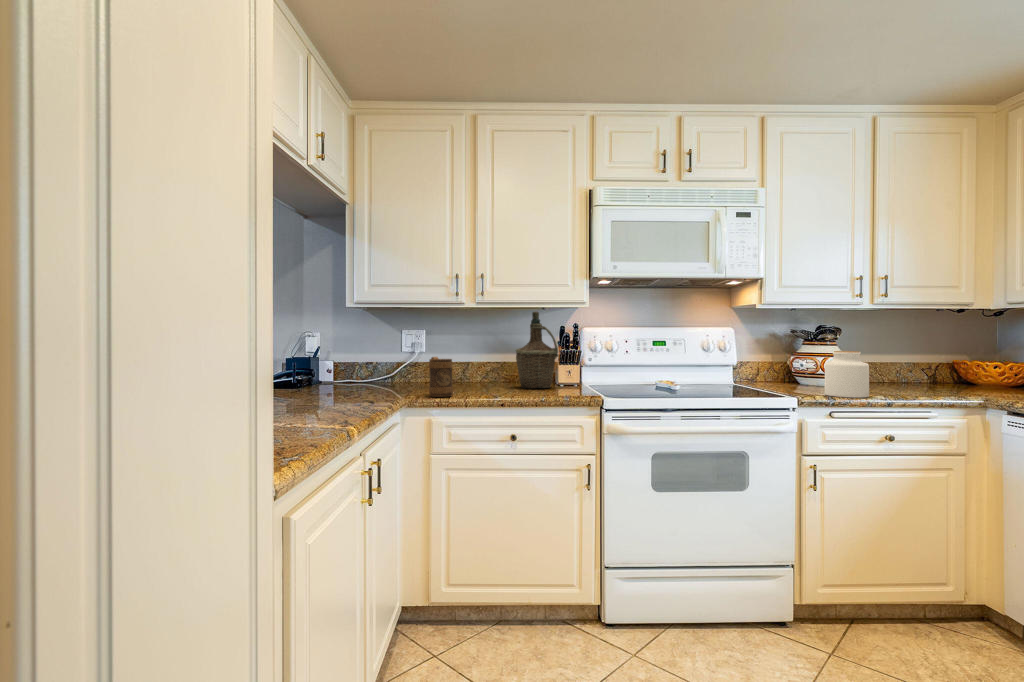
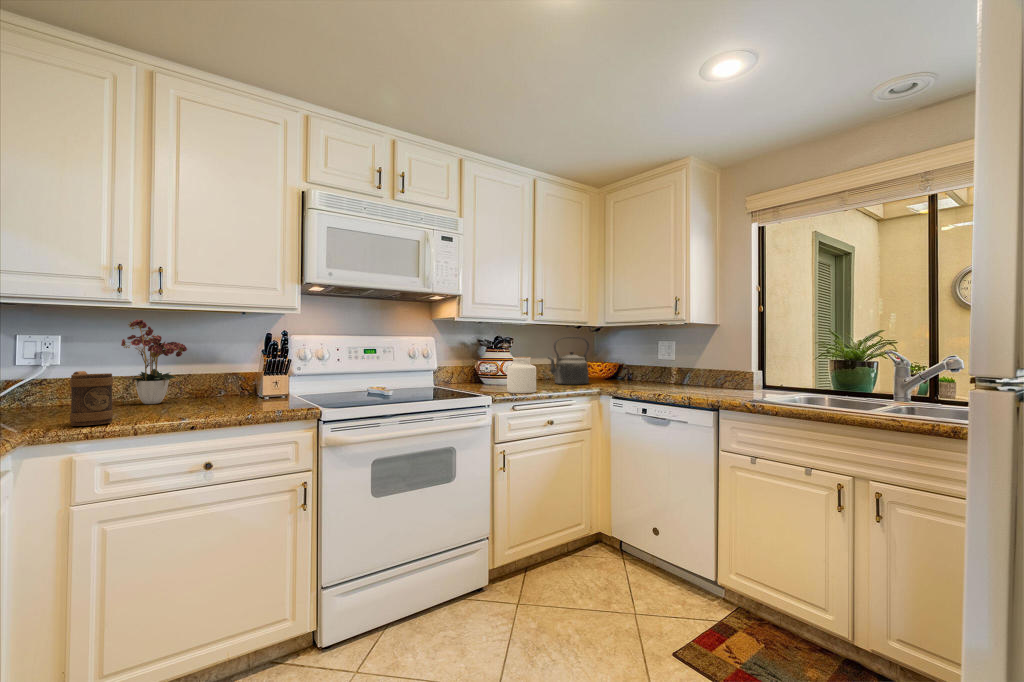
bottle: present [516,312,558,388] -> none [206,316,264,405]
flower arrangement: none [459,314,507,384] -> present [121,319,187,404]
kettle: none [898,325,974,392] -> present [548,337,589,385]

